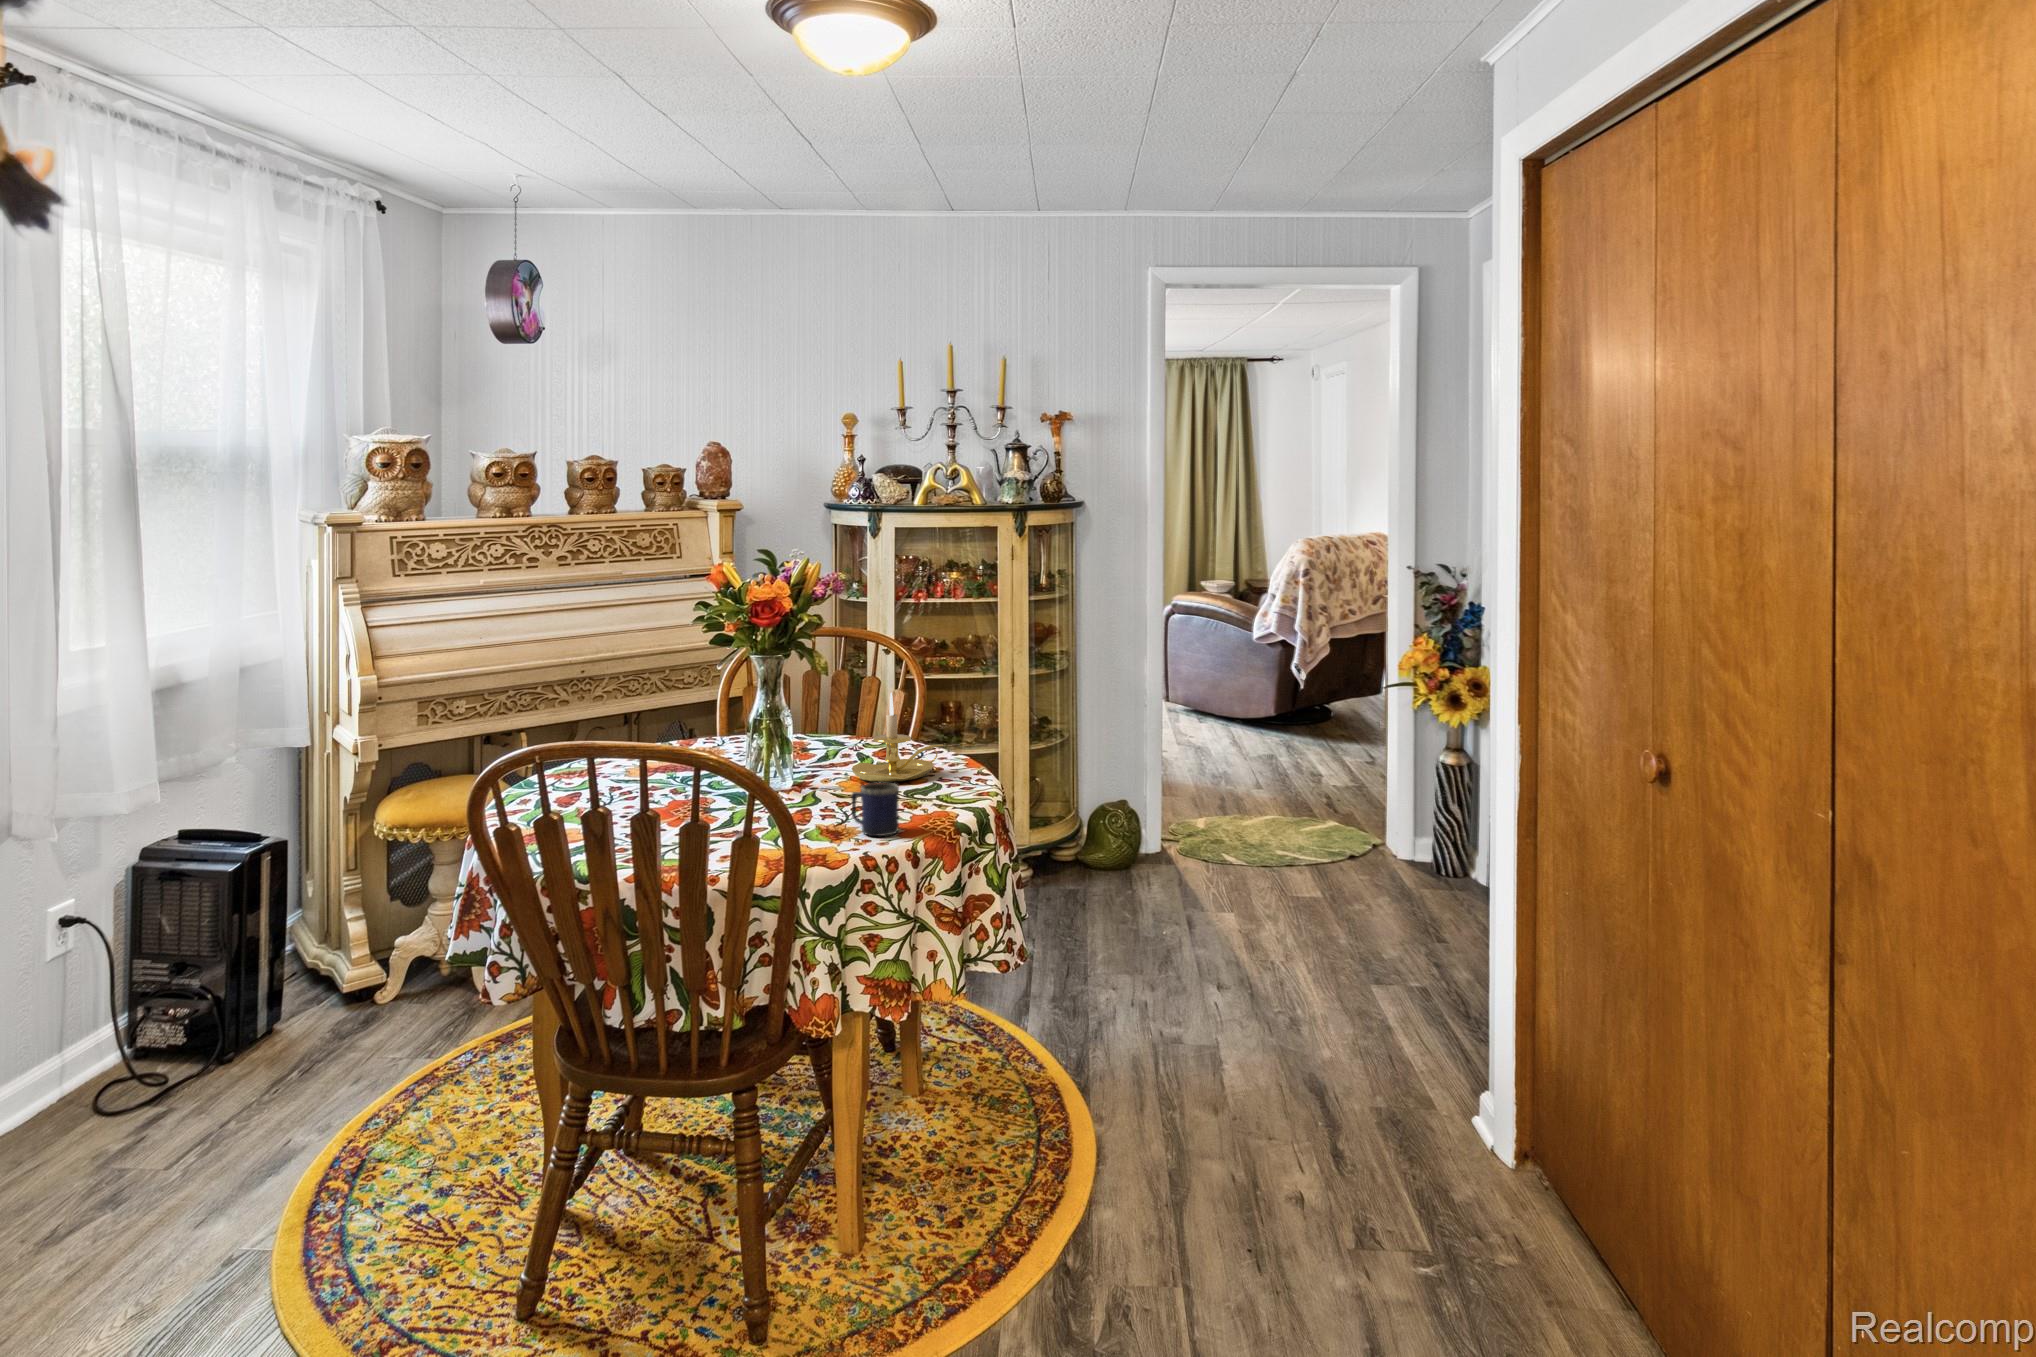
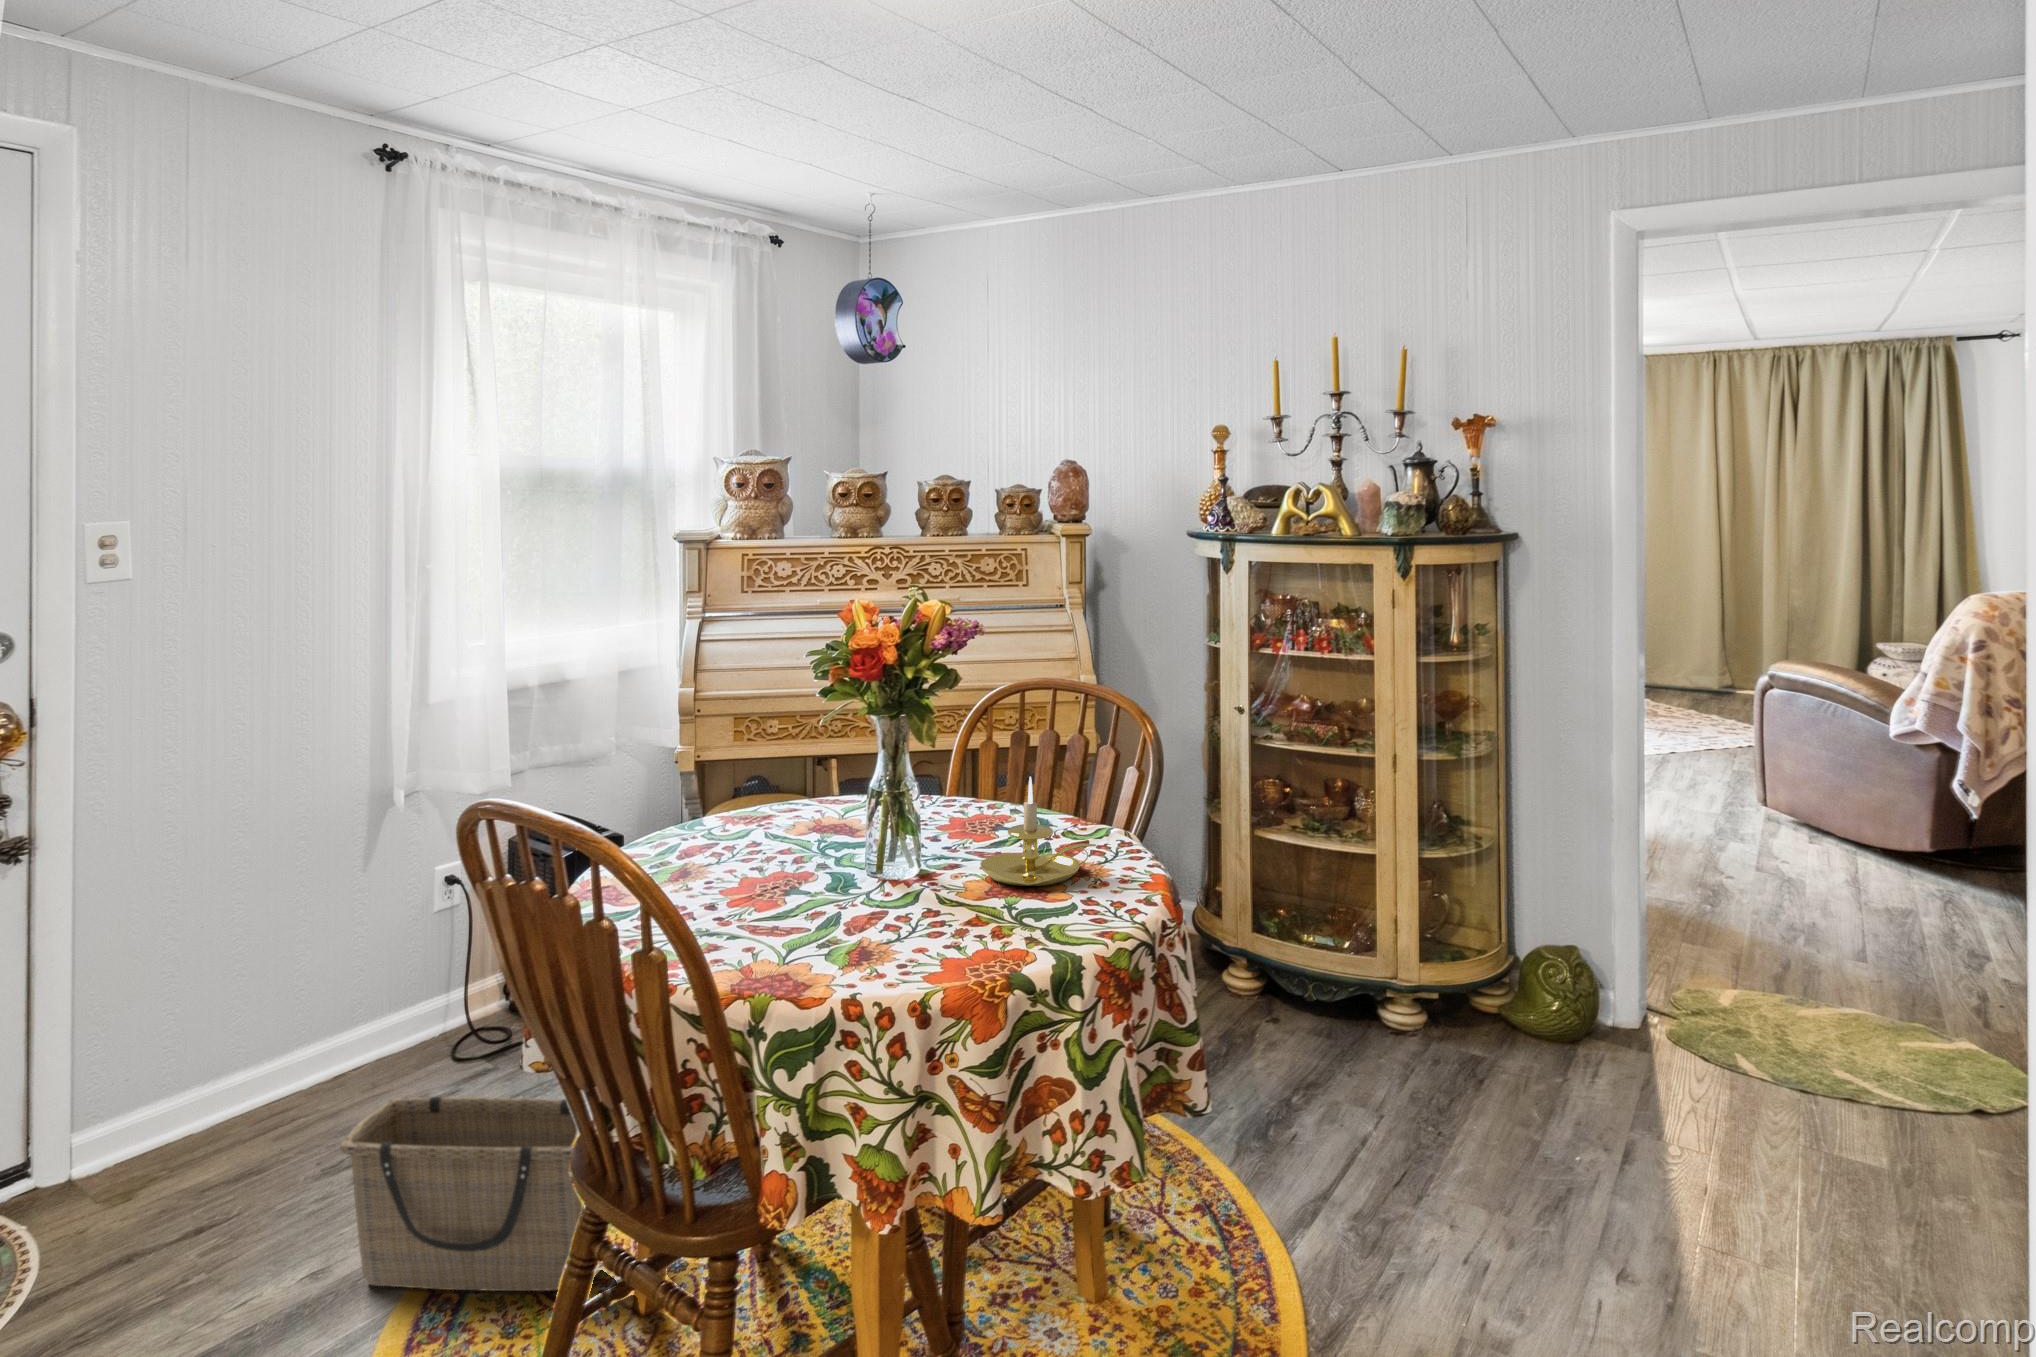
mug: present [851,782,899,836] -> none [889,904,937,976]
basket: none [232,1051,515,1283] -> present [341,1097,599,1291]

